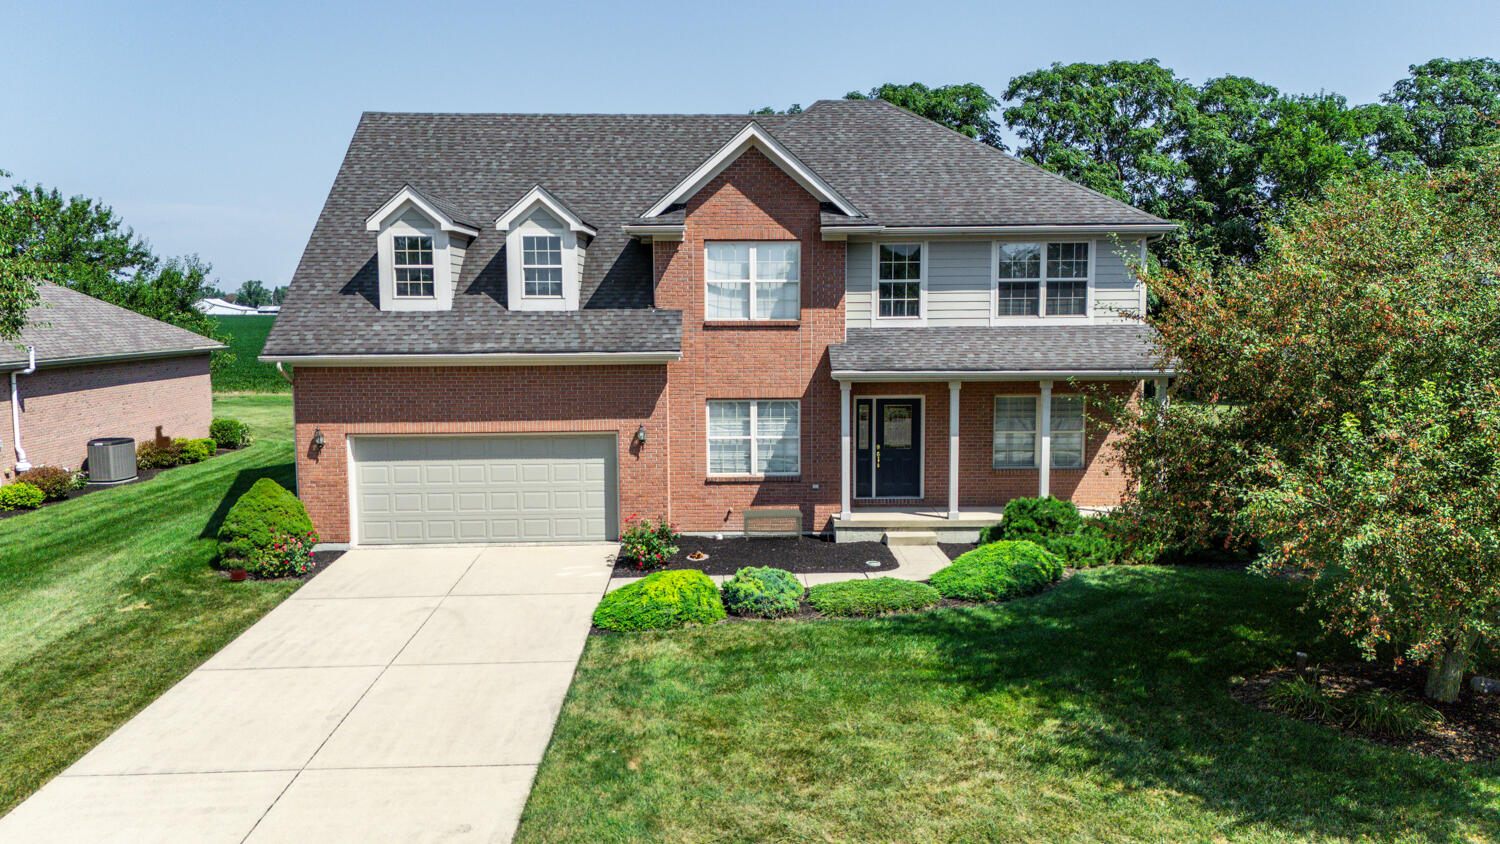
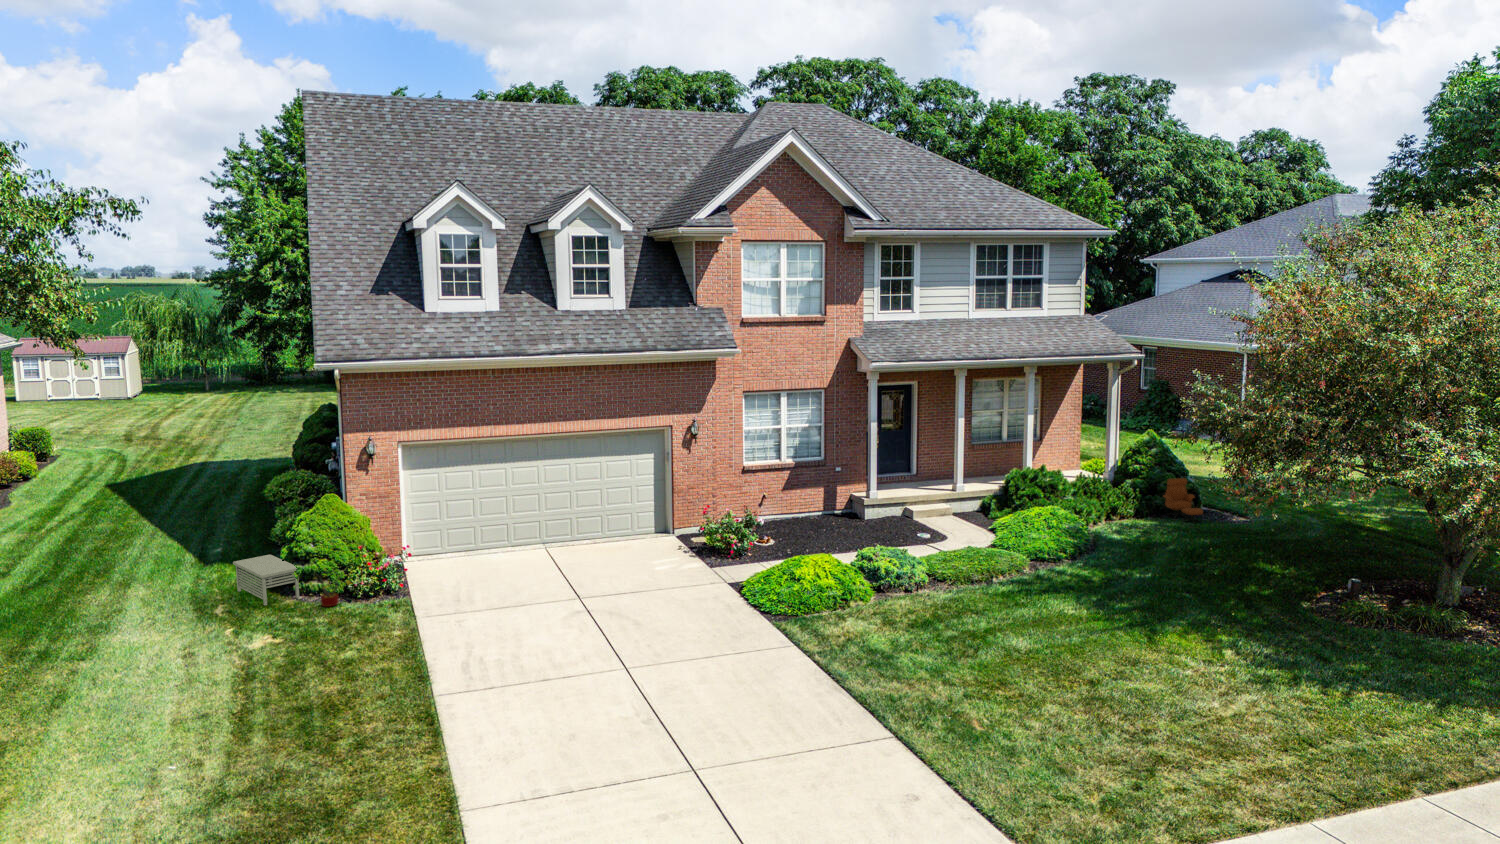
lounge chair: present [155,425,189,453] -> present [1164,478,1203,523]
storage bench: present [741,509,803,540] -> present [233,555,299,605]

